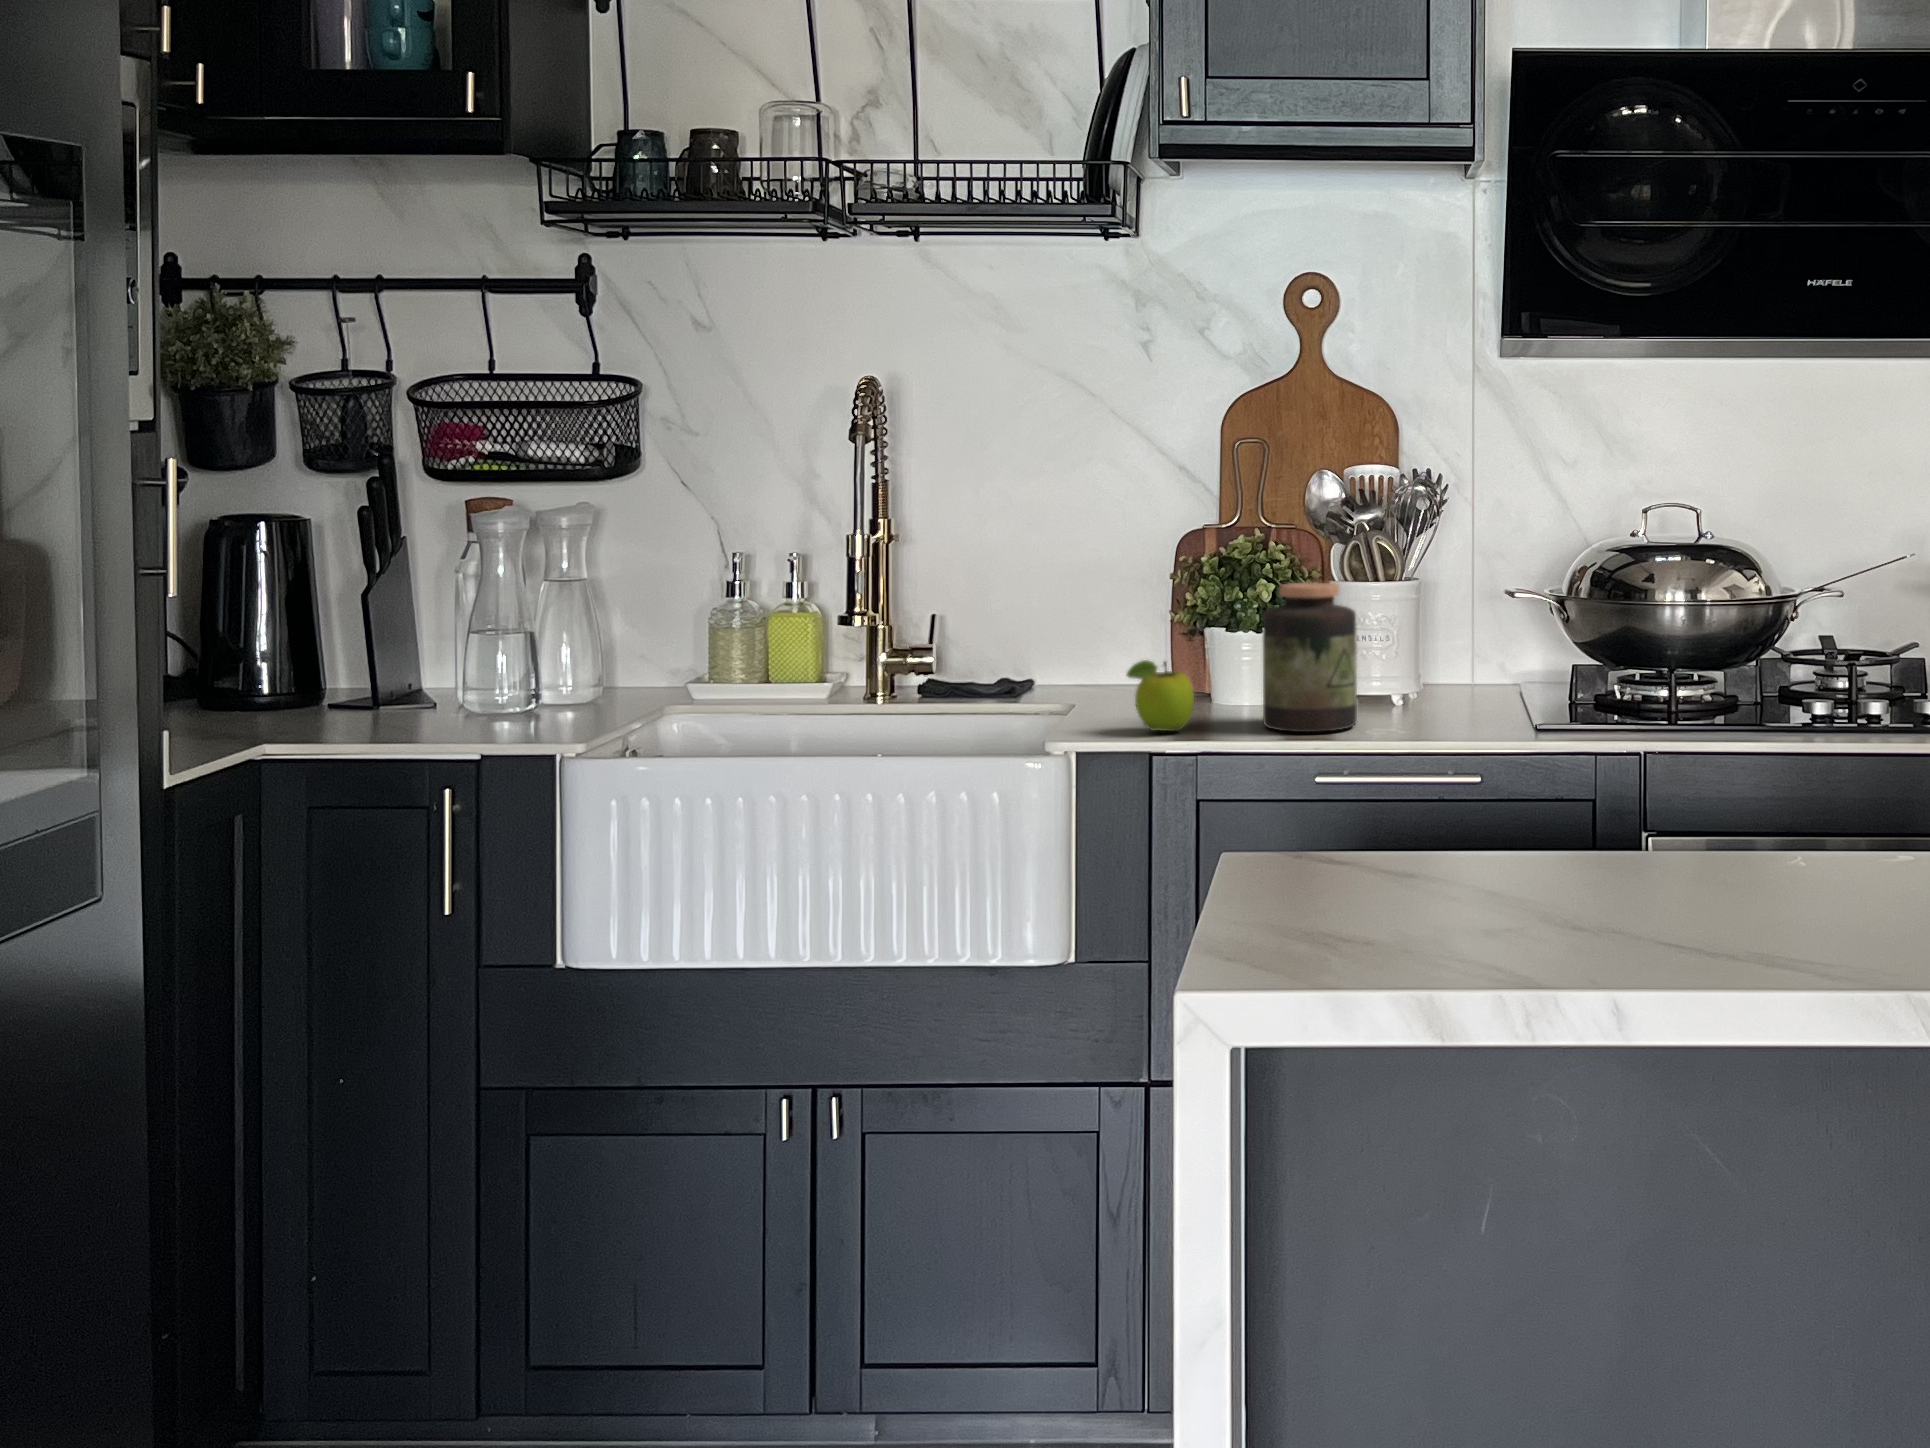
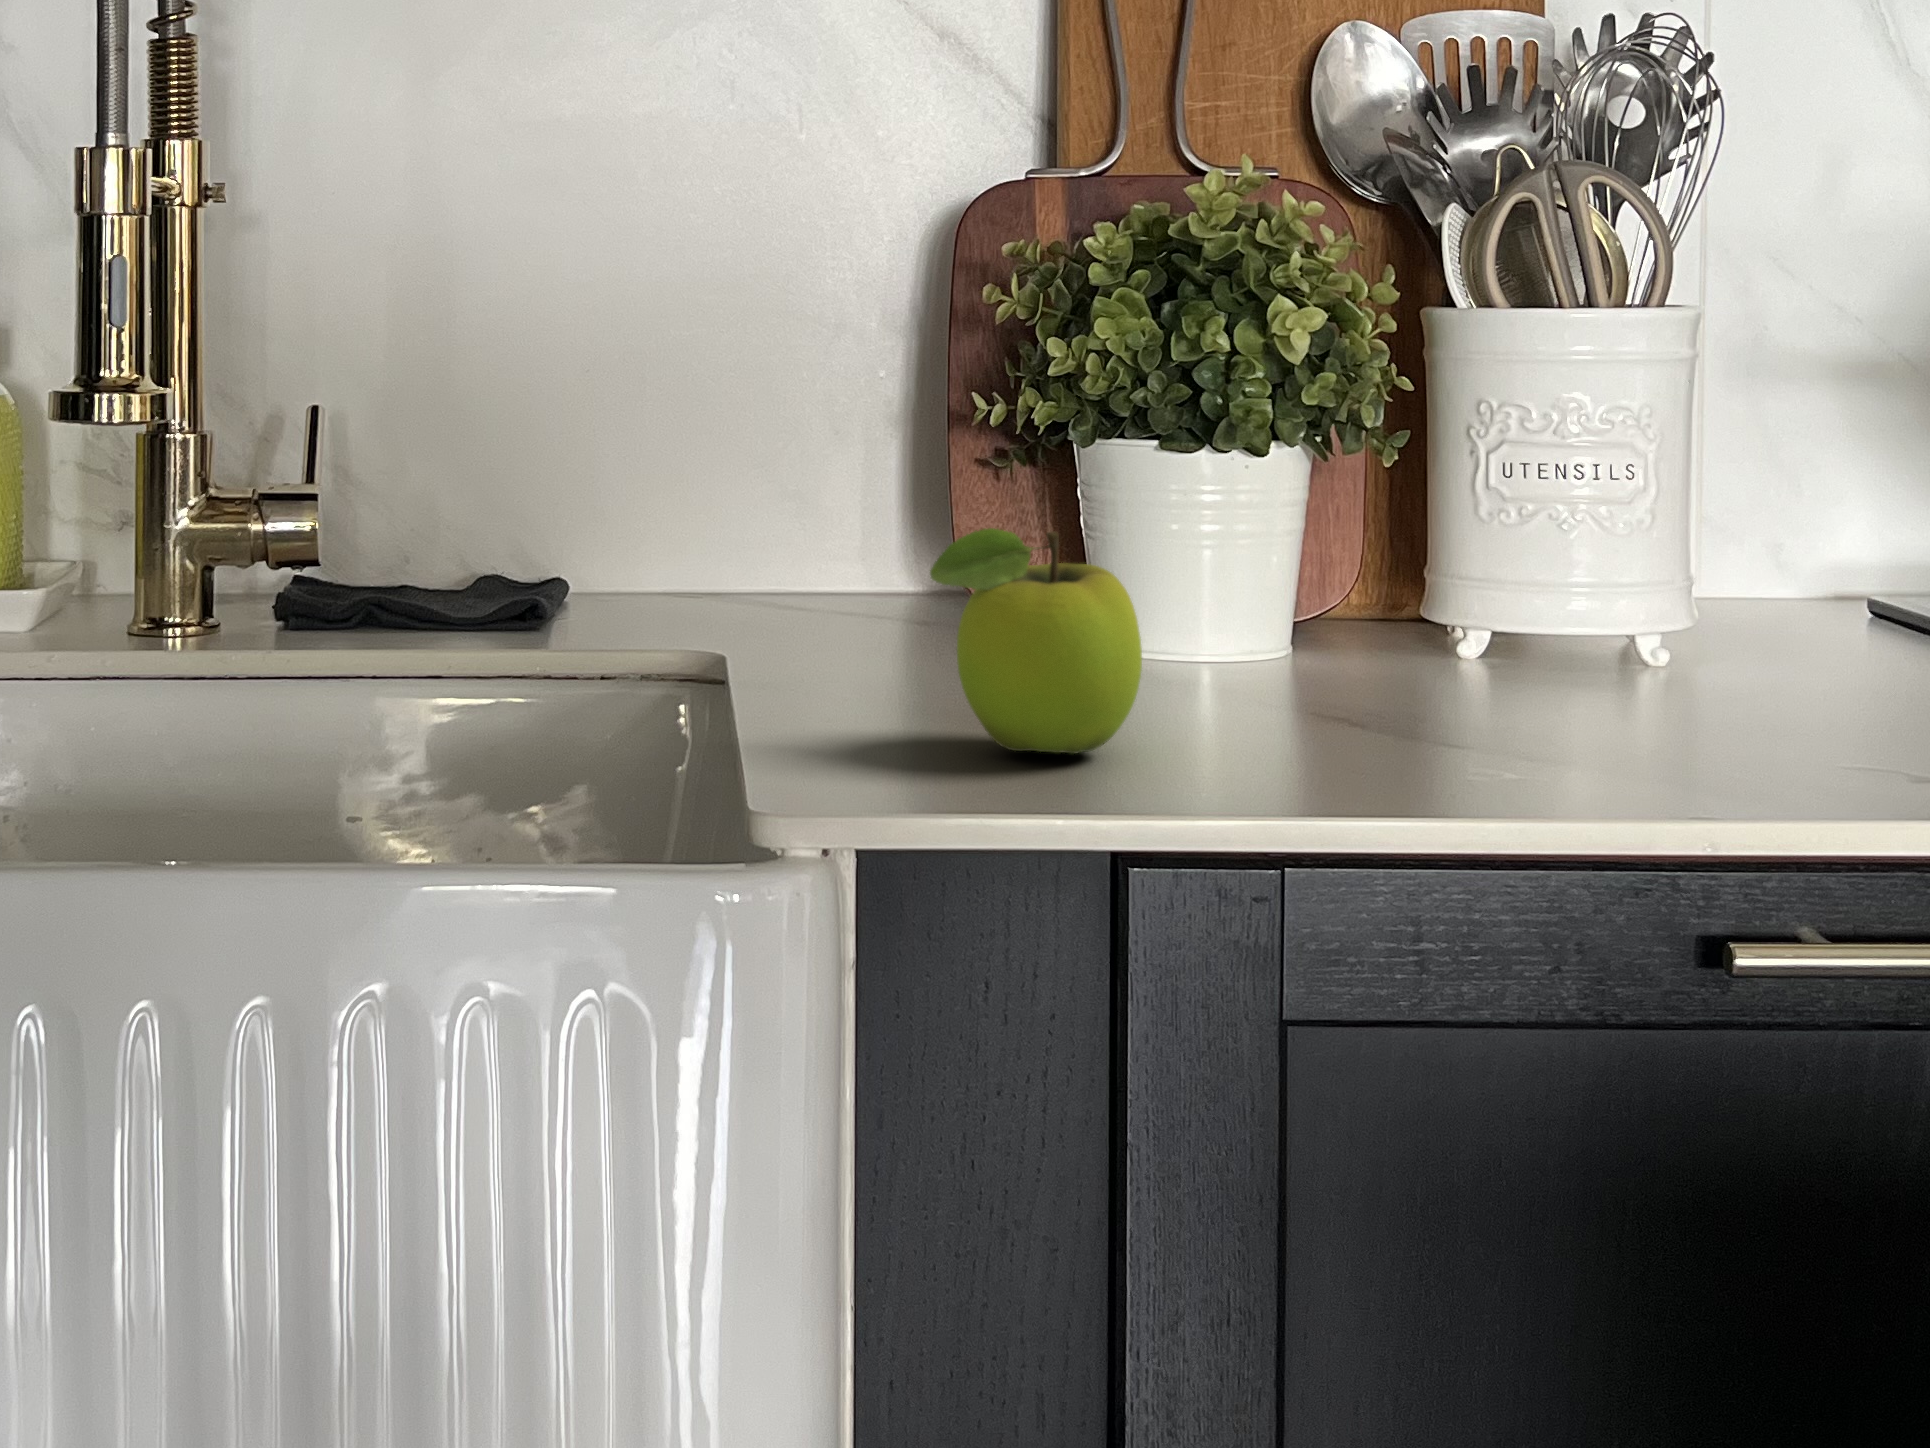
jar: present [1263,582,1357,732] -> none [1329,294,1633,758]

